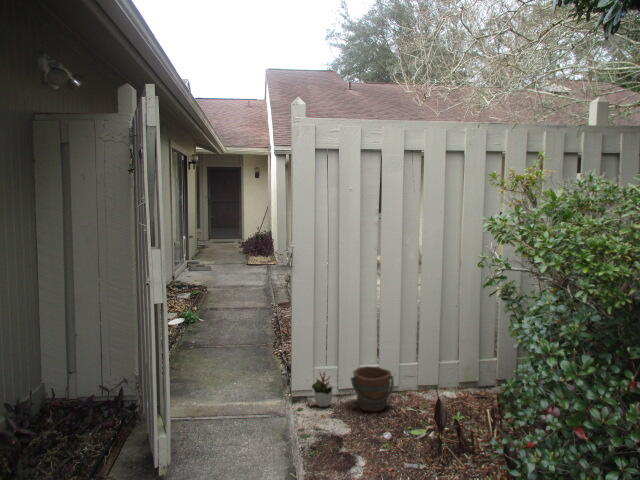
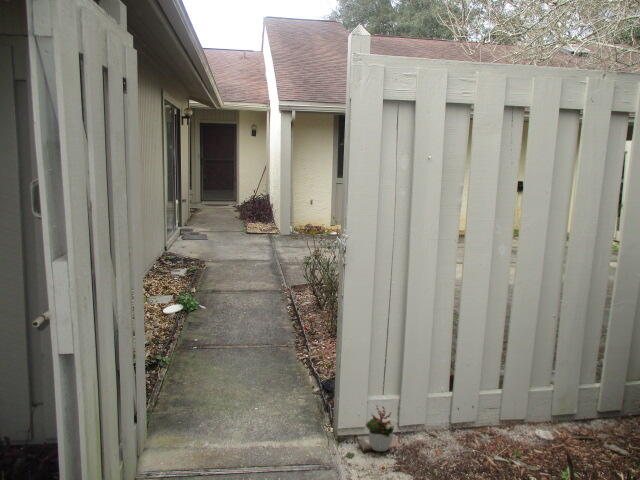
bucket: present [351,366,394,412] -> none [419,397,477,462]

